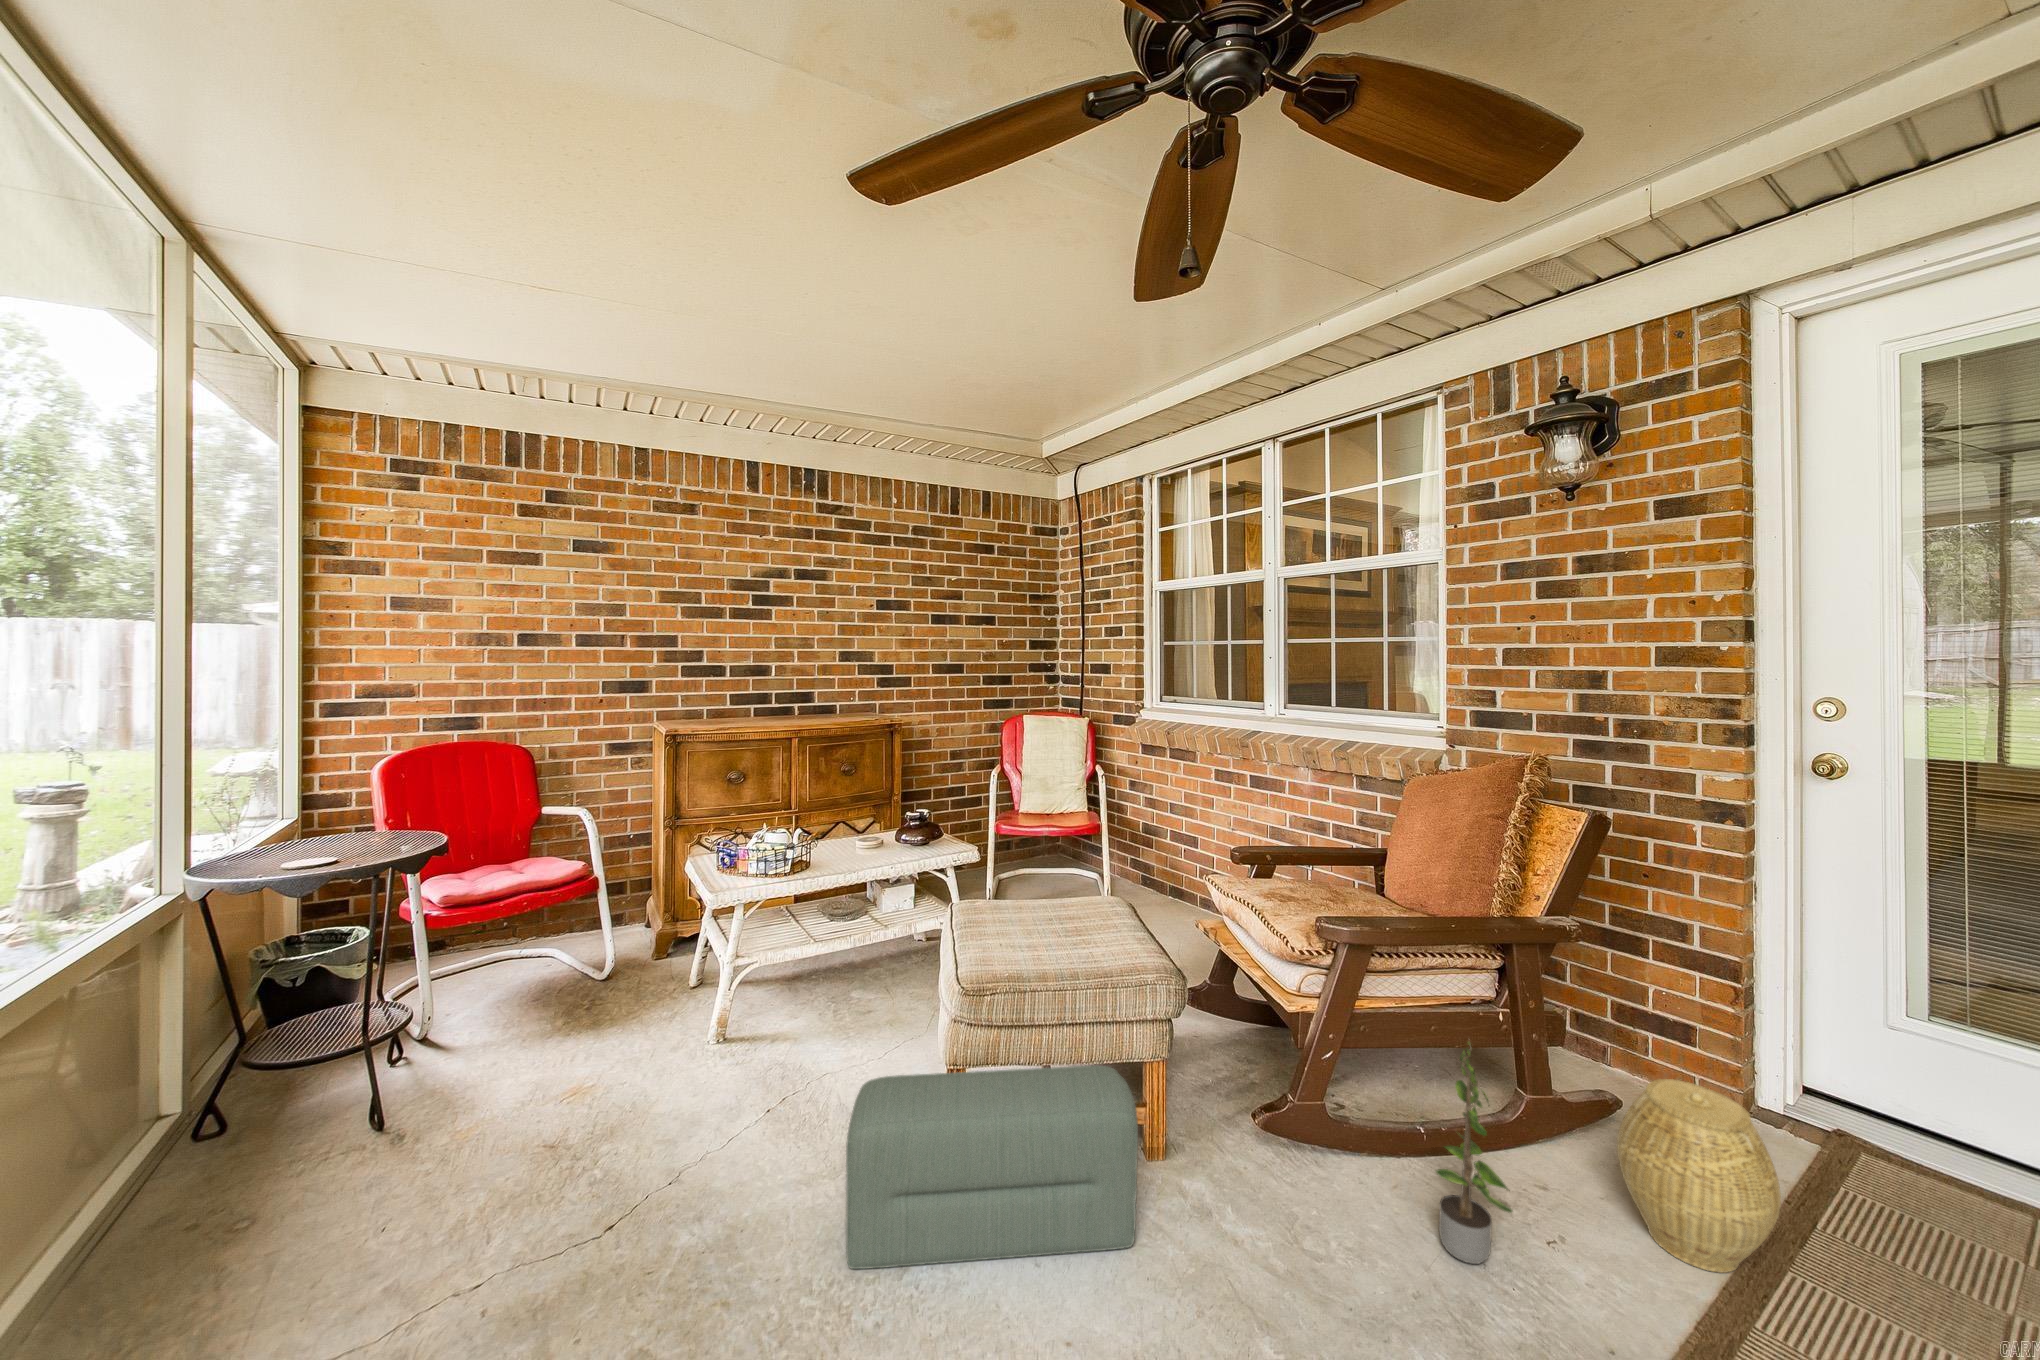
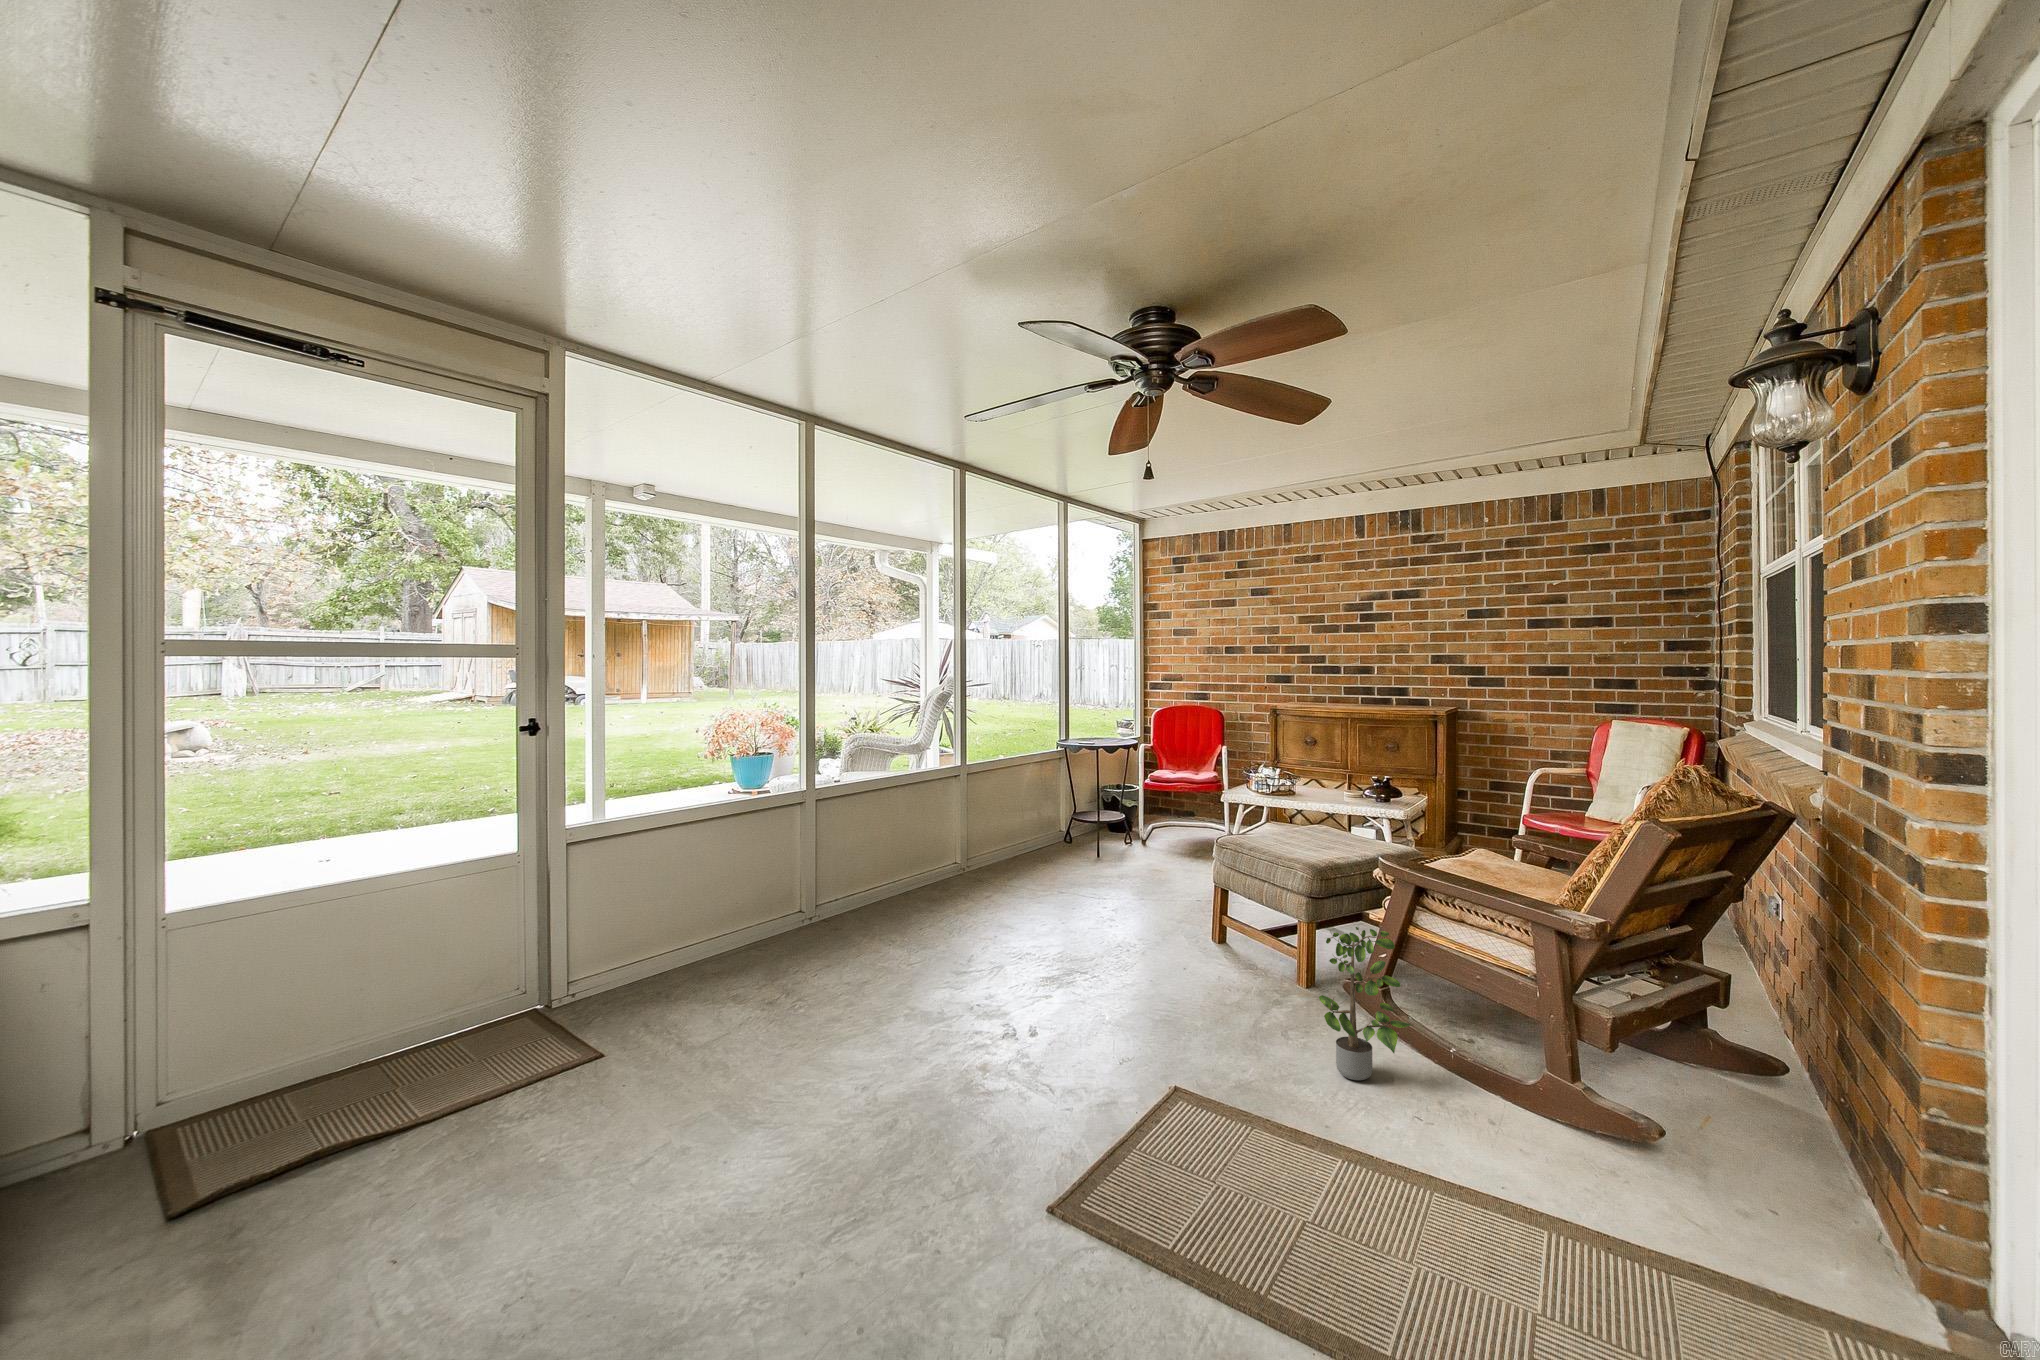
pouf: present [846,1066,1138,1269] -> none [1126,862,1249,981]
woven basket: present [1617,1079,1781,1273] -> none [1458,1025,1596,1202]

